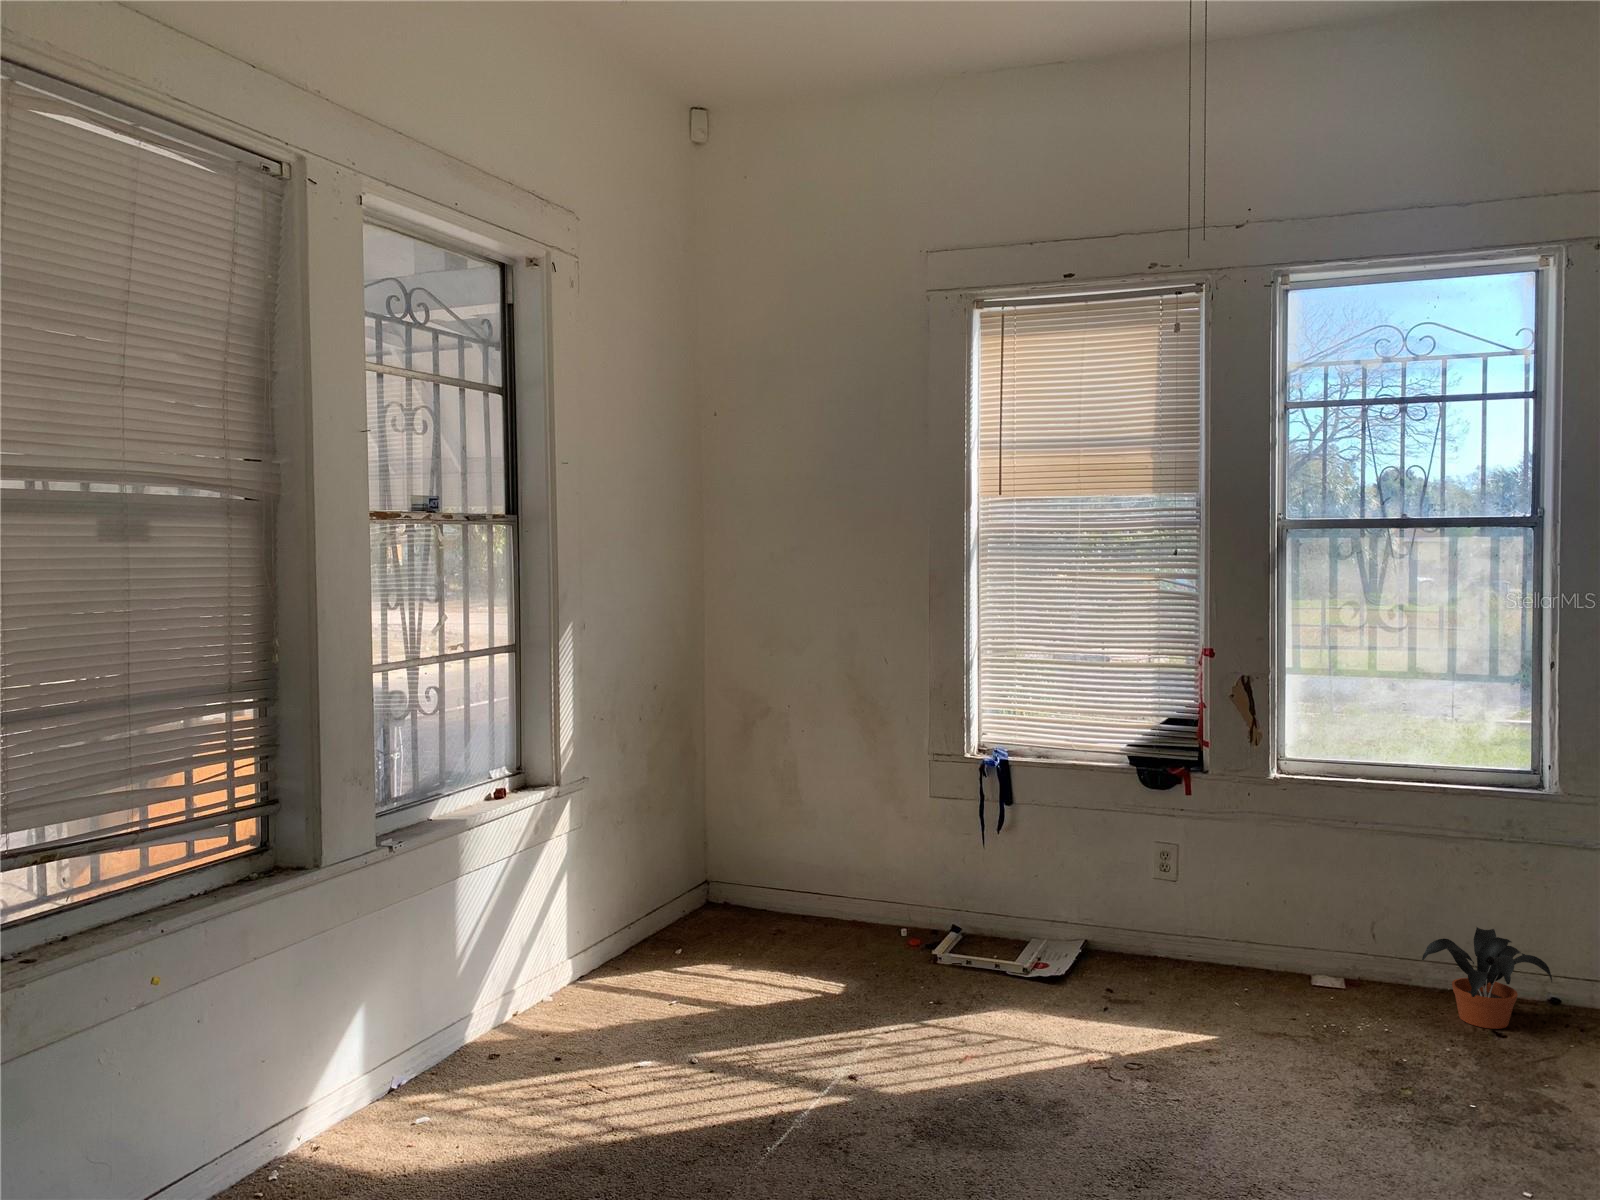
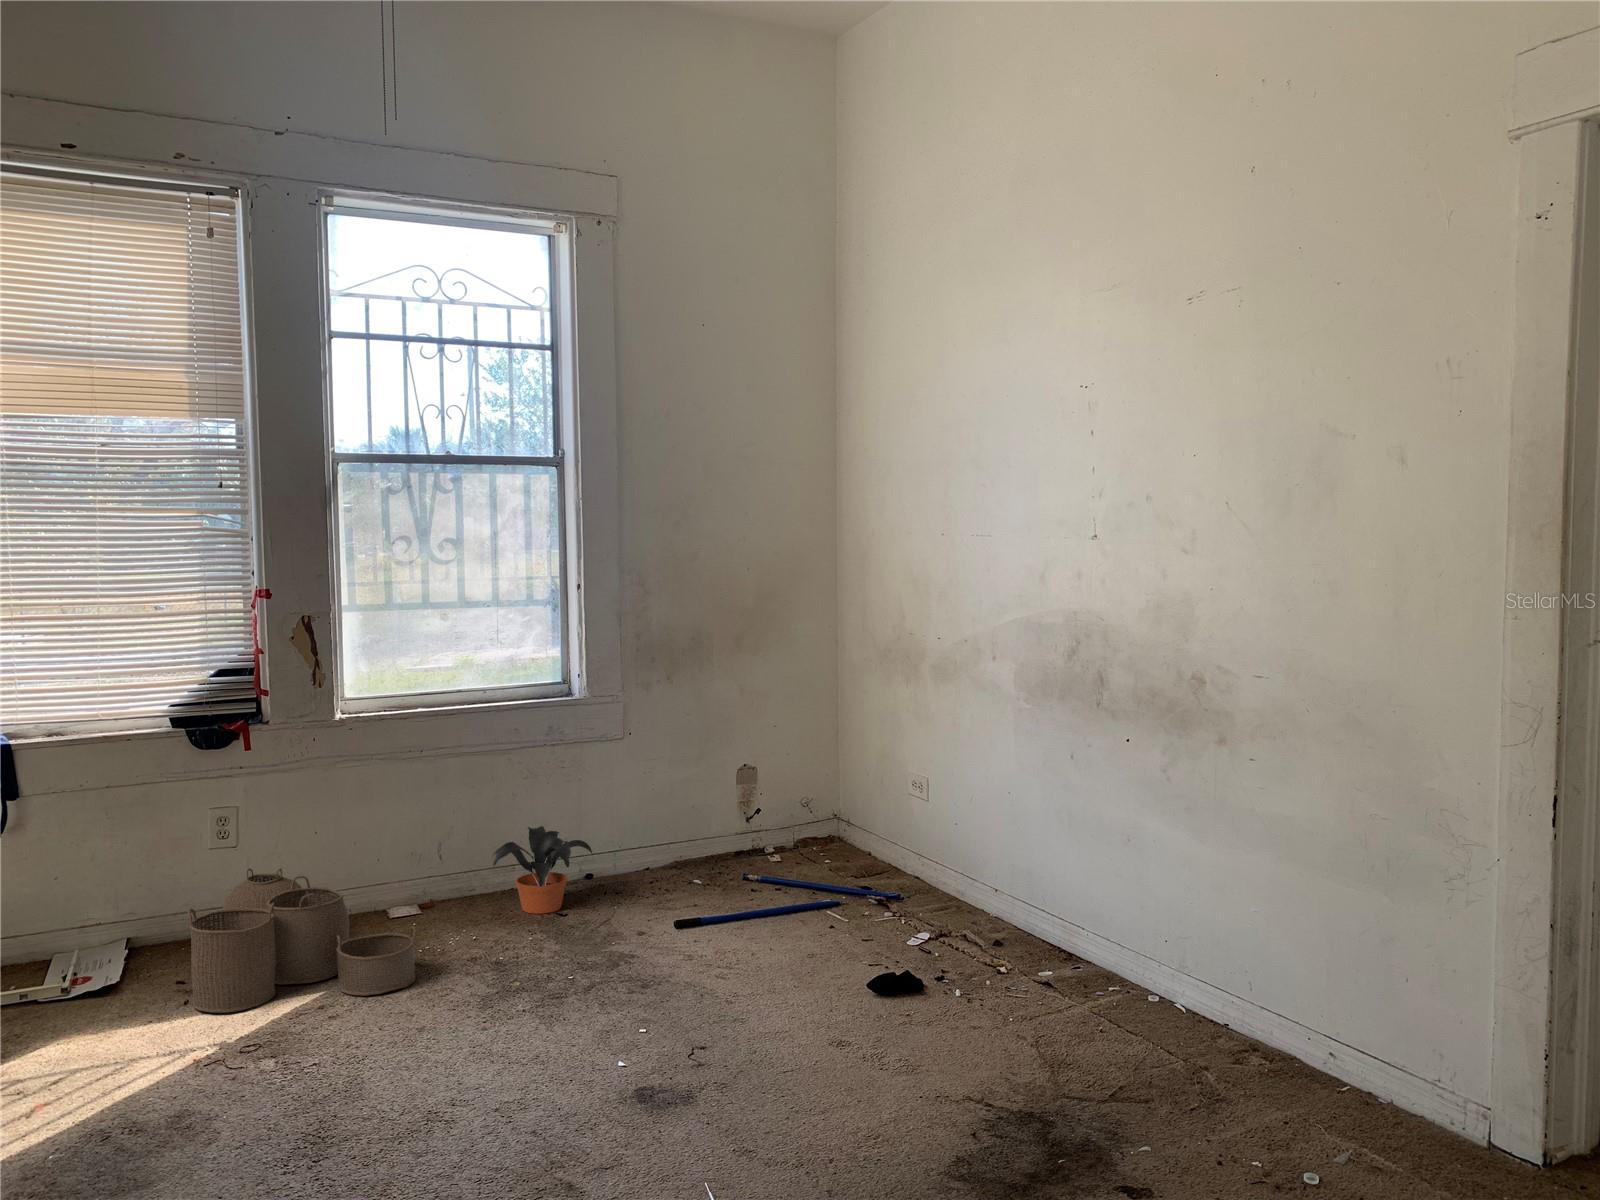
woven basket: none [1107,903,1310,1058] -> present [188,869,416,1013]

